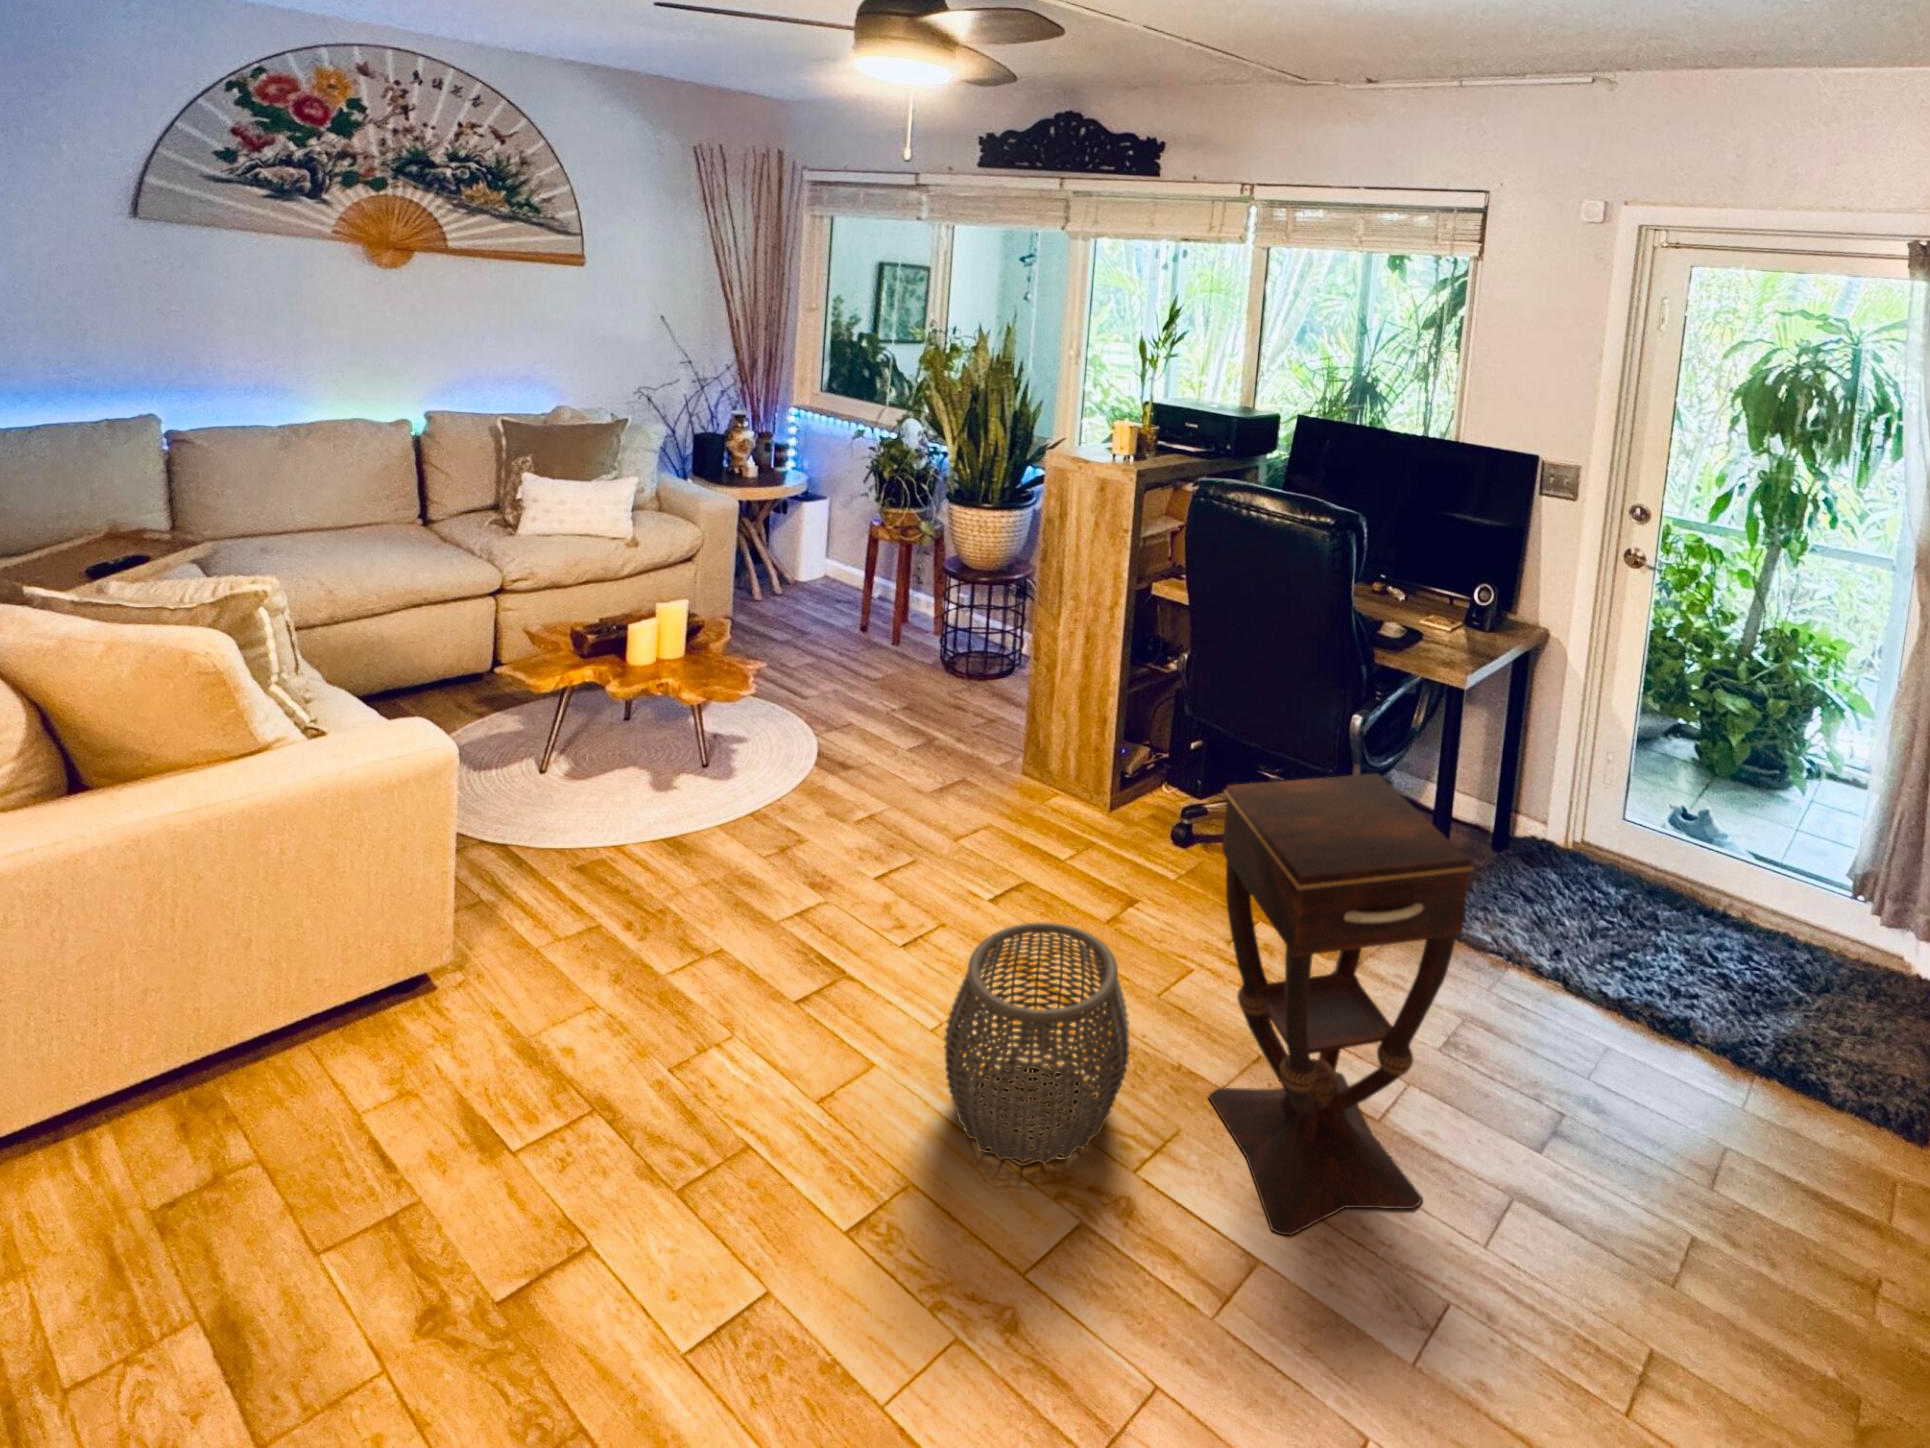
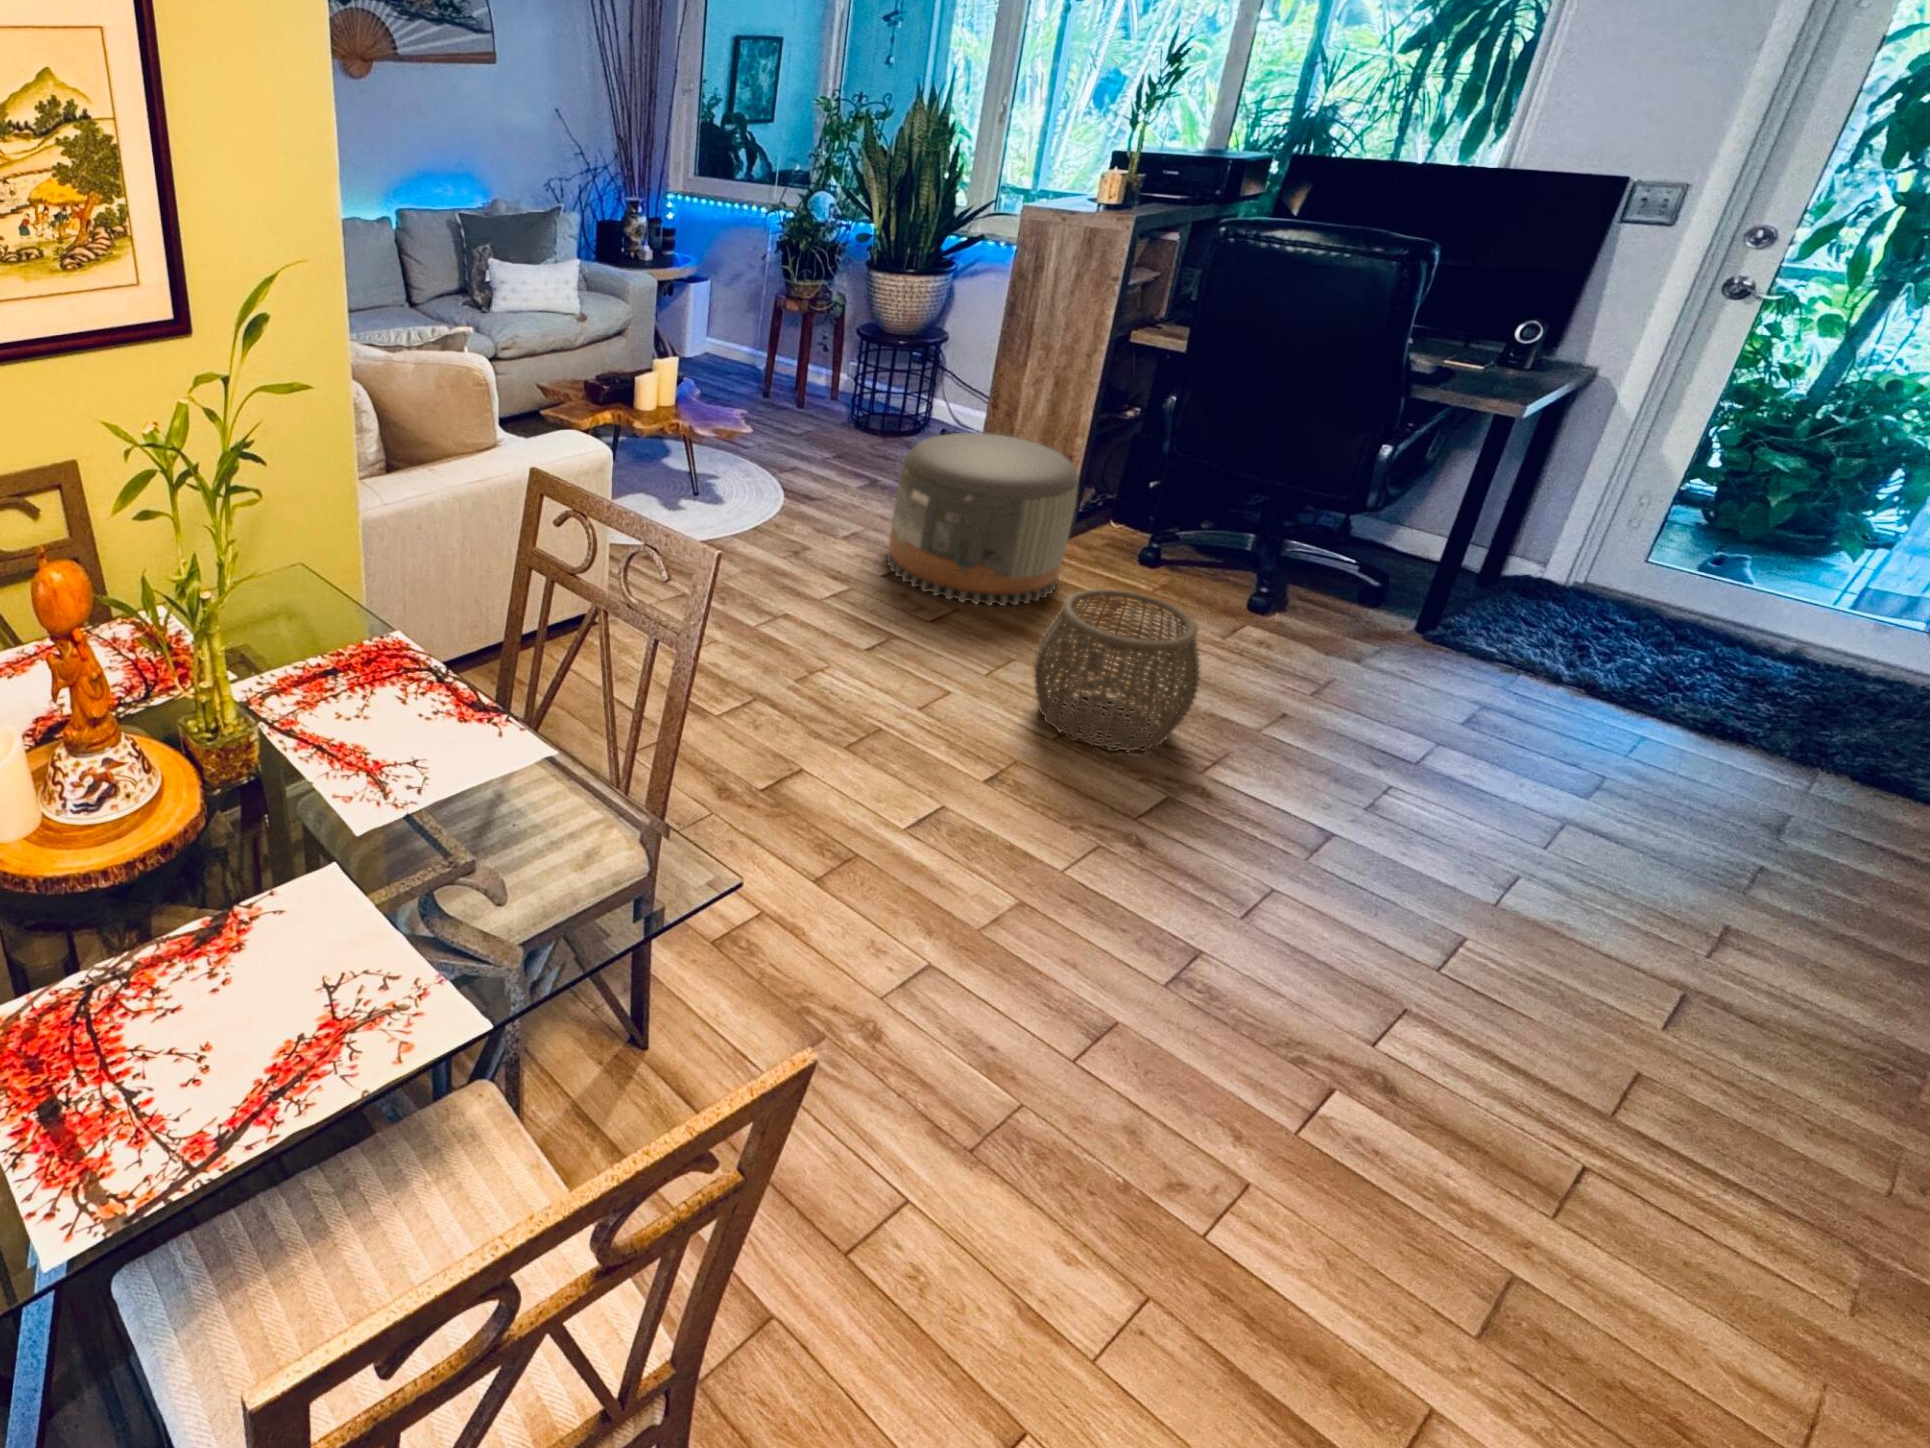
pouf: none [882,697,1081,921] -> present [887,433,1078,606]
side table: present [1209,774,1474,1235] -> none [1249,475,1608,812]

